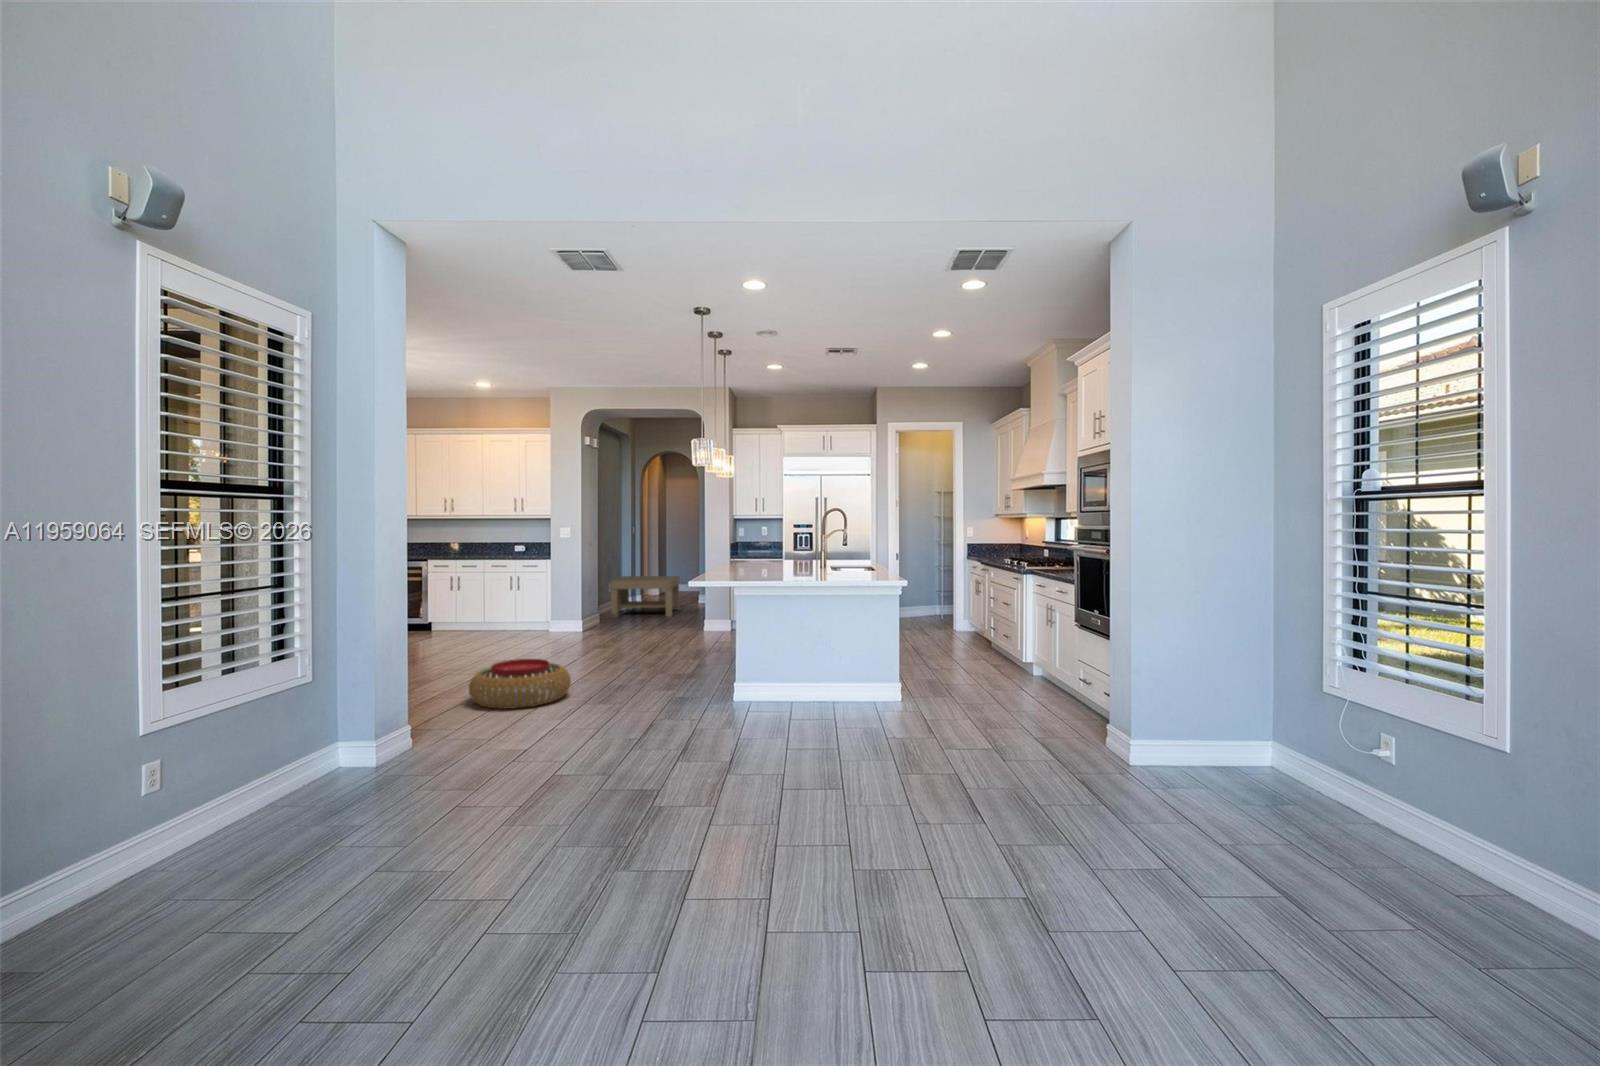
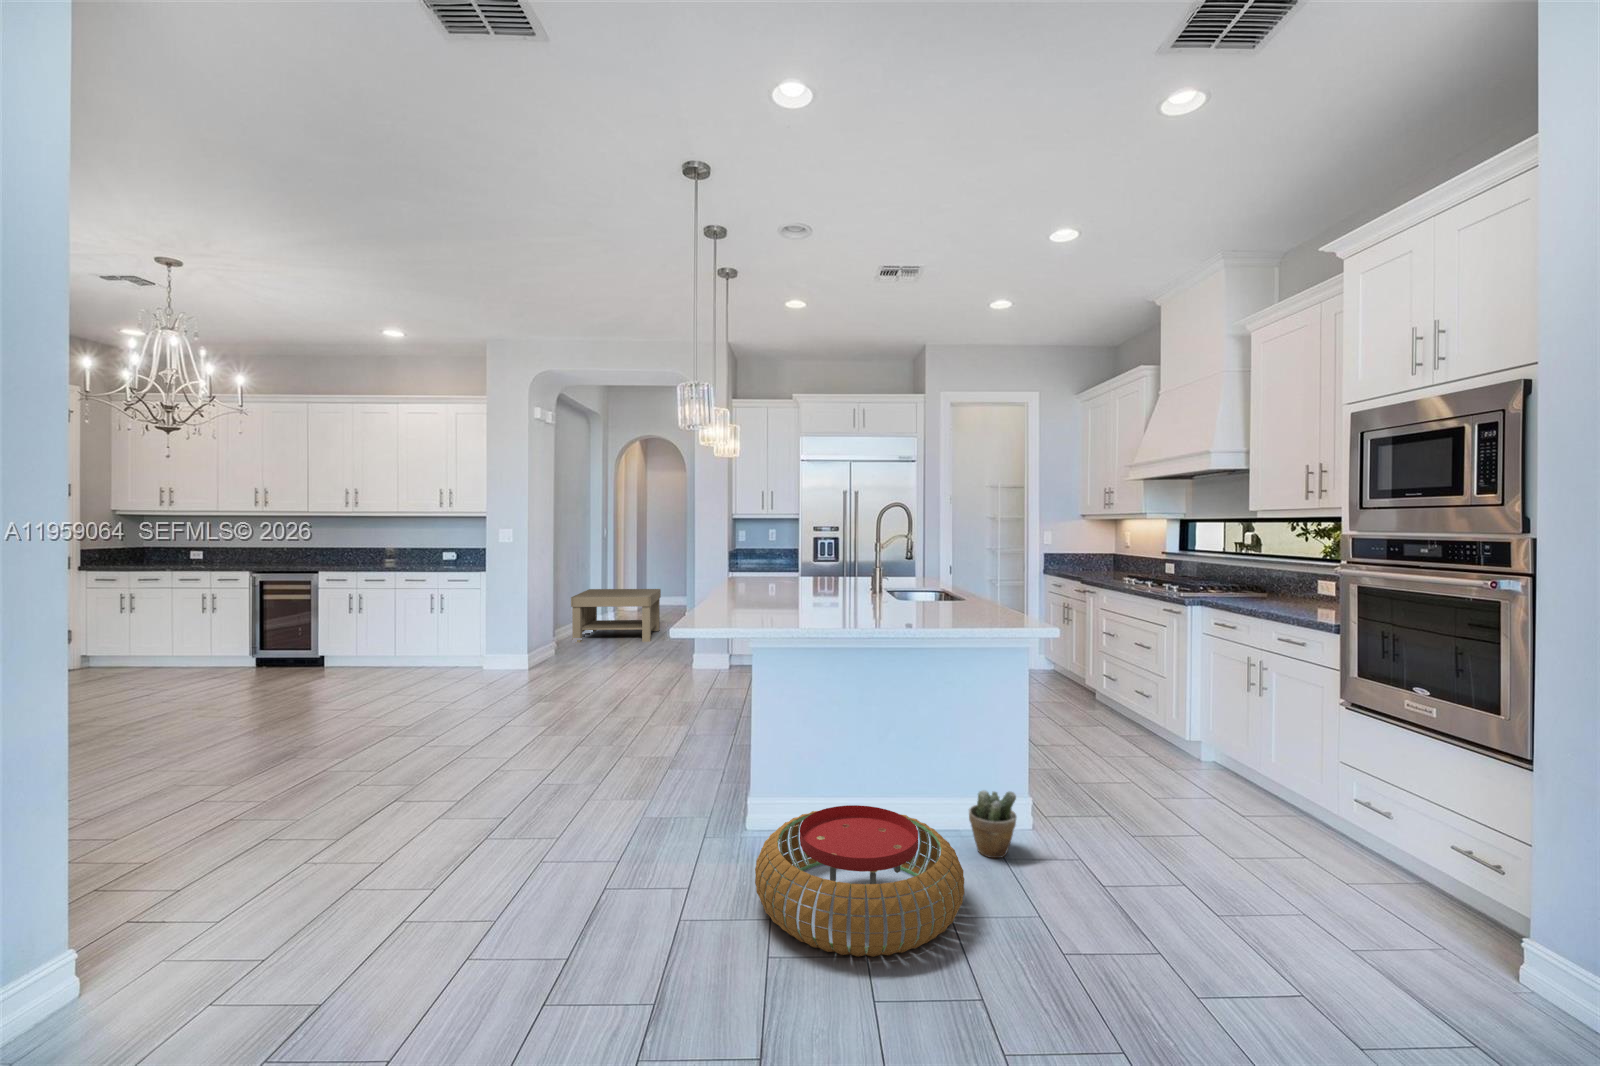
pouf: present [469,659,571,709] -> present [755,805,964,957]
potted plant: none [854,672,880,709] -> present [969,790,1016,858]

